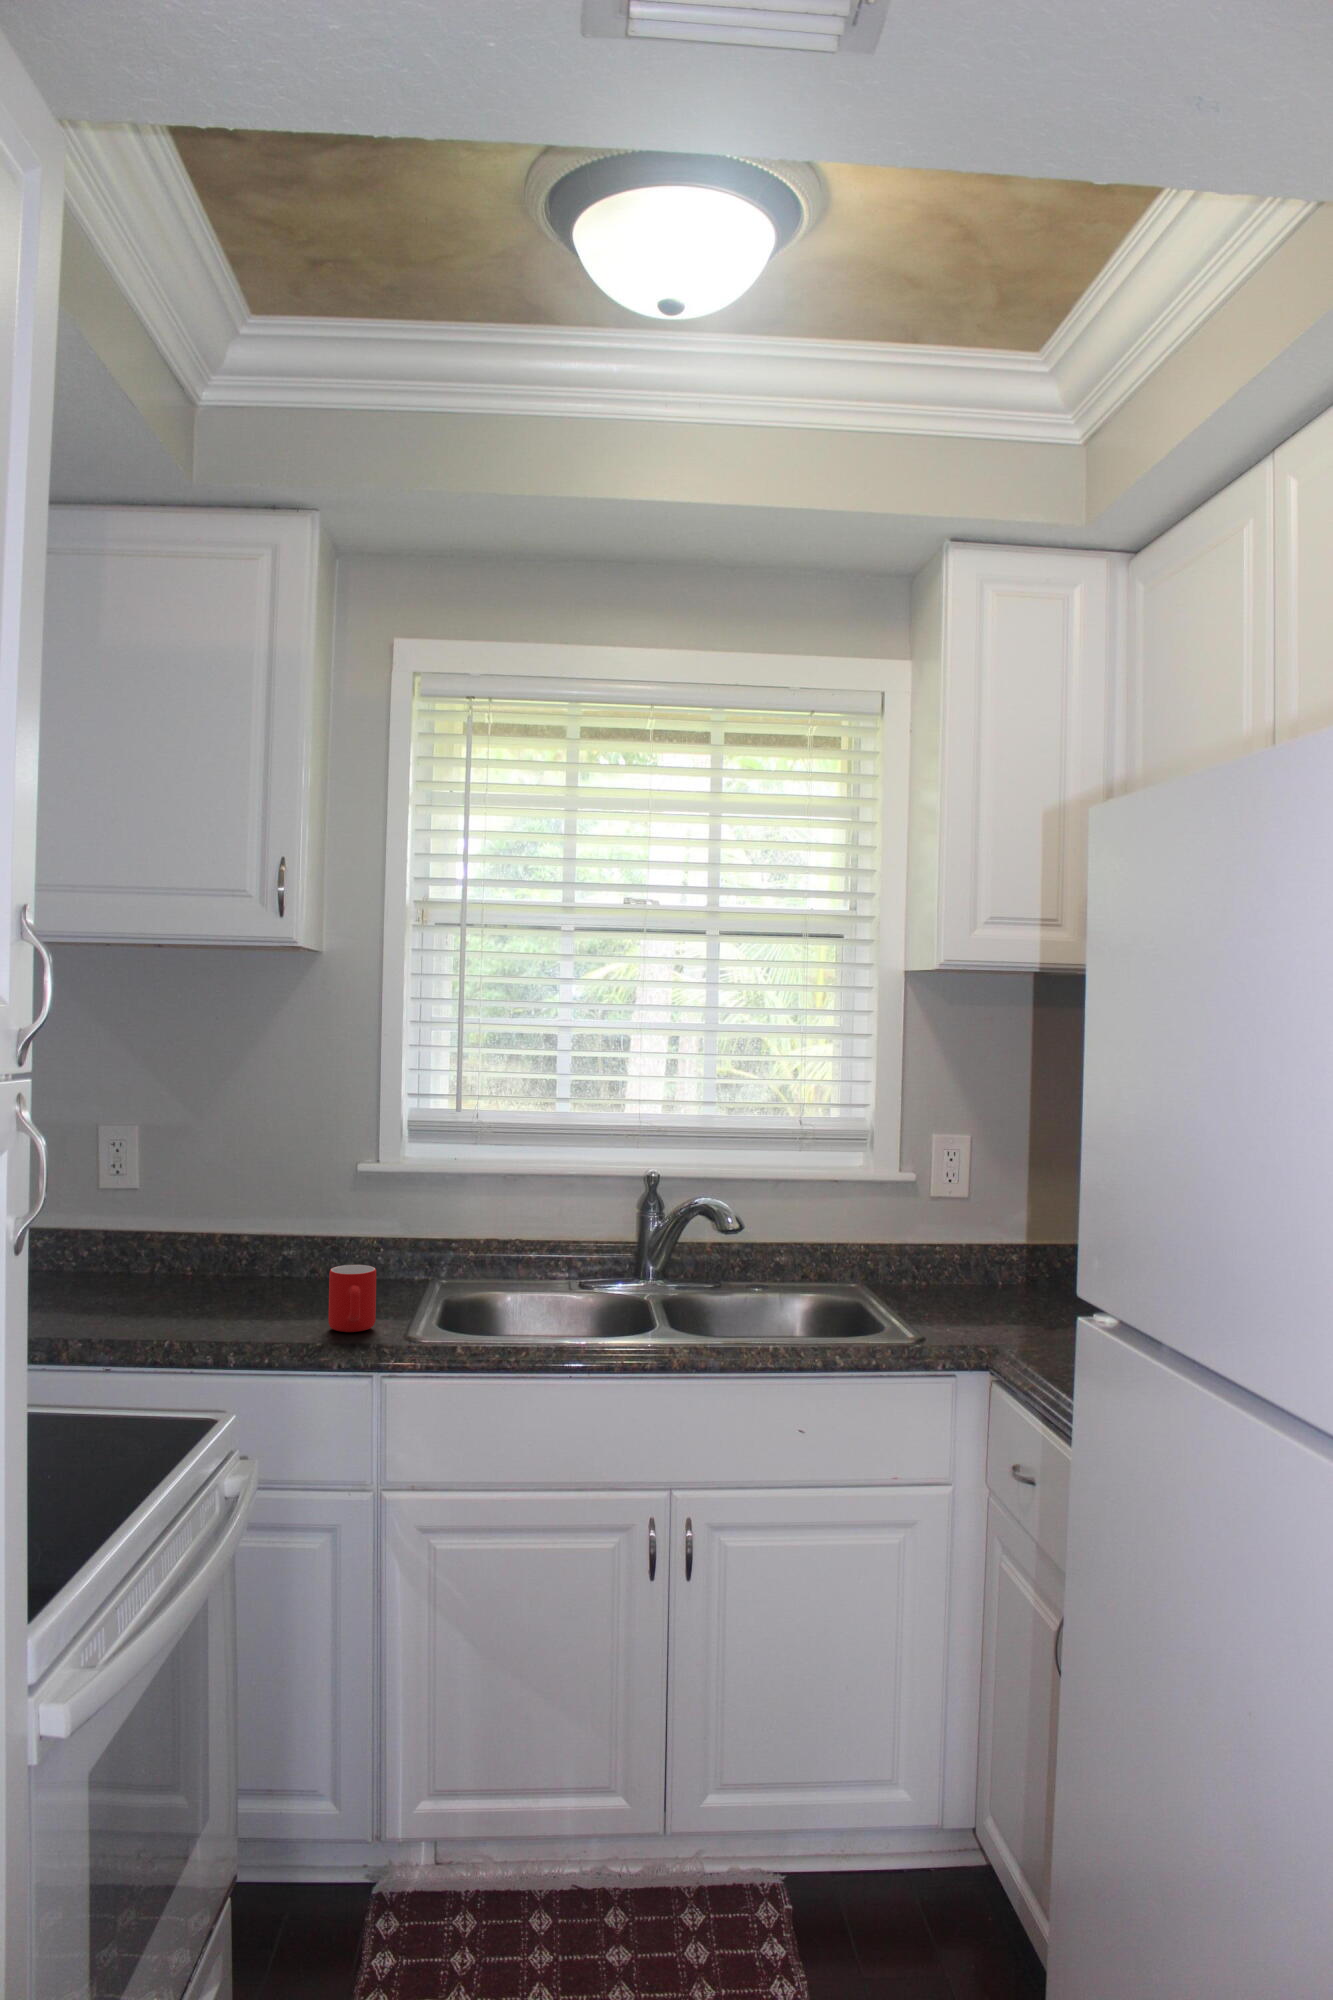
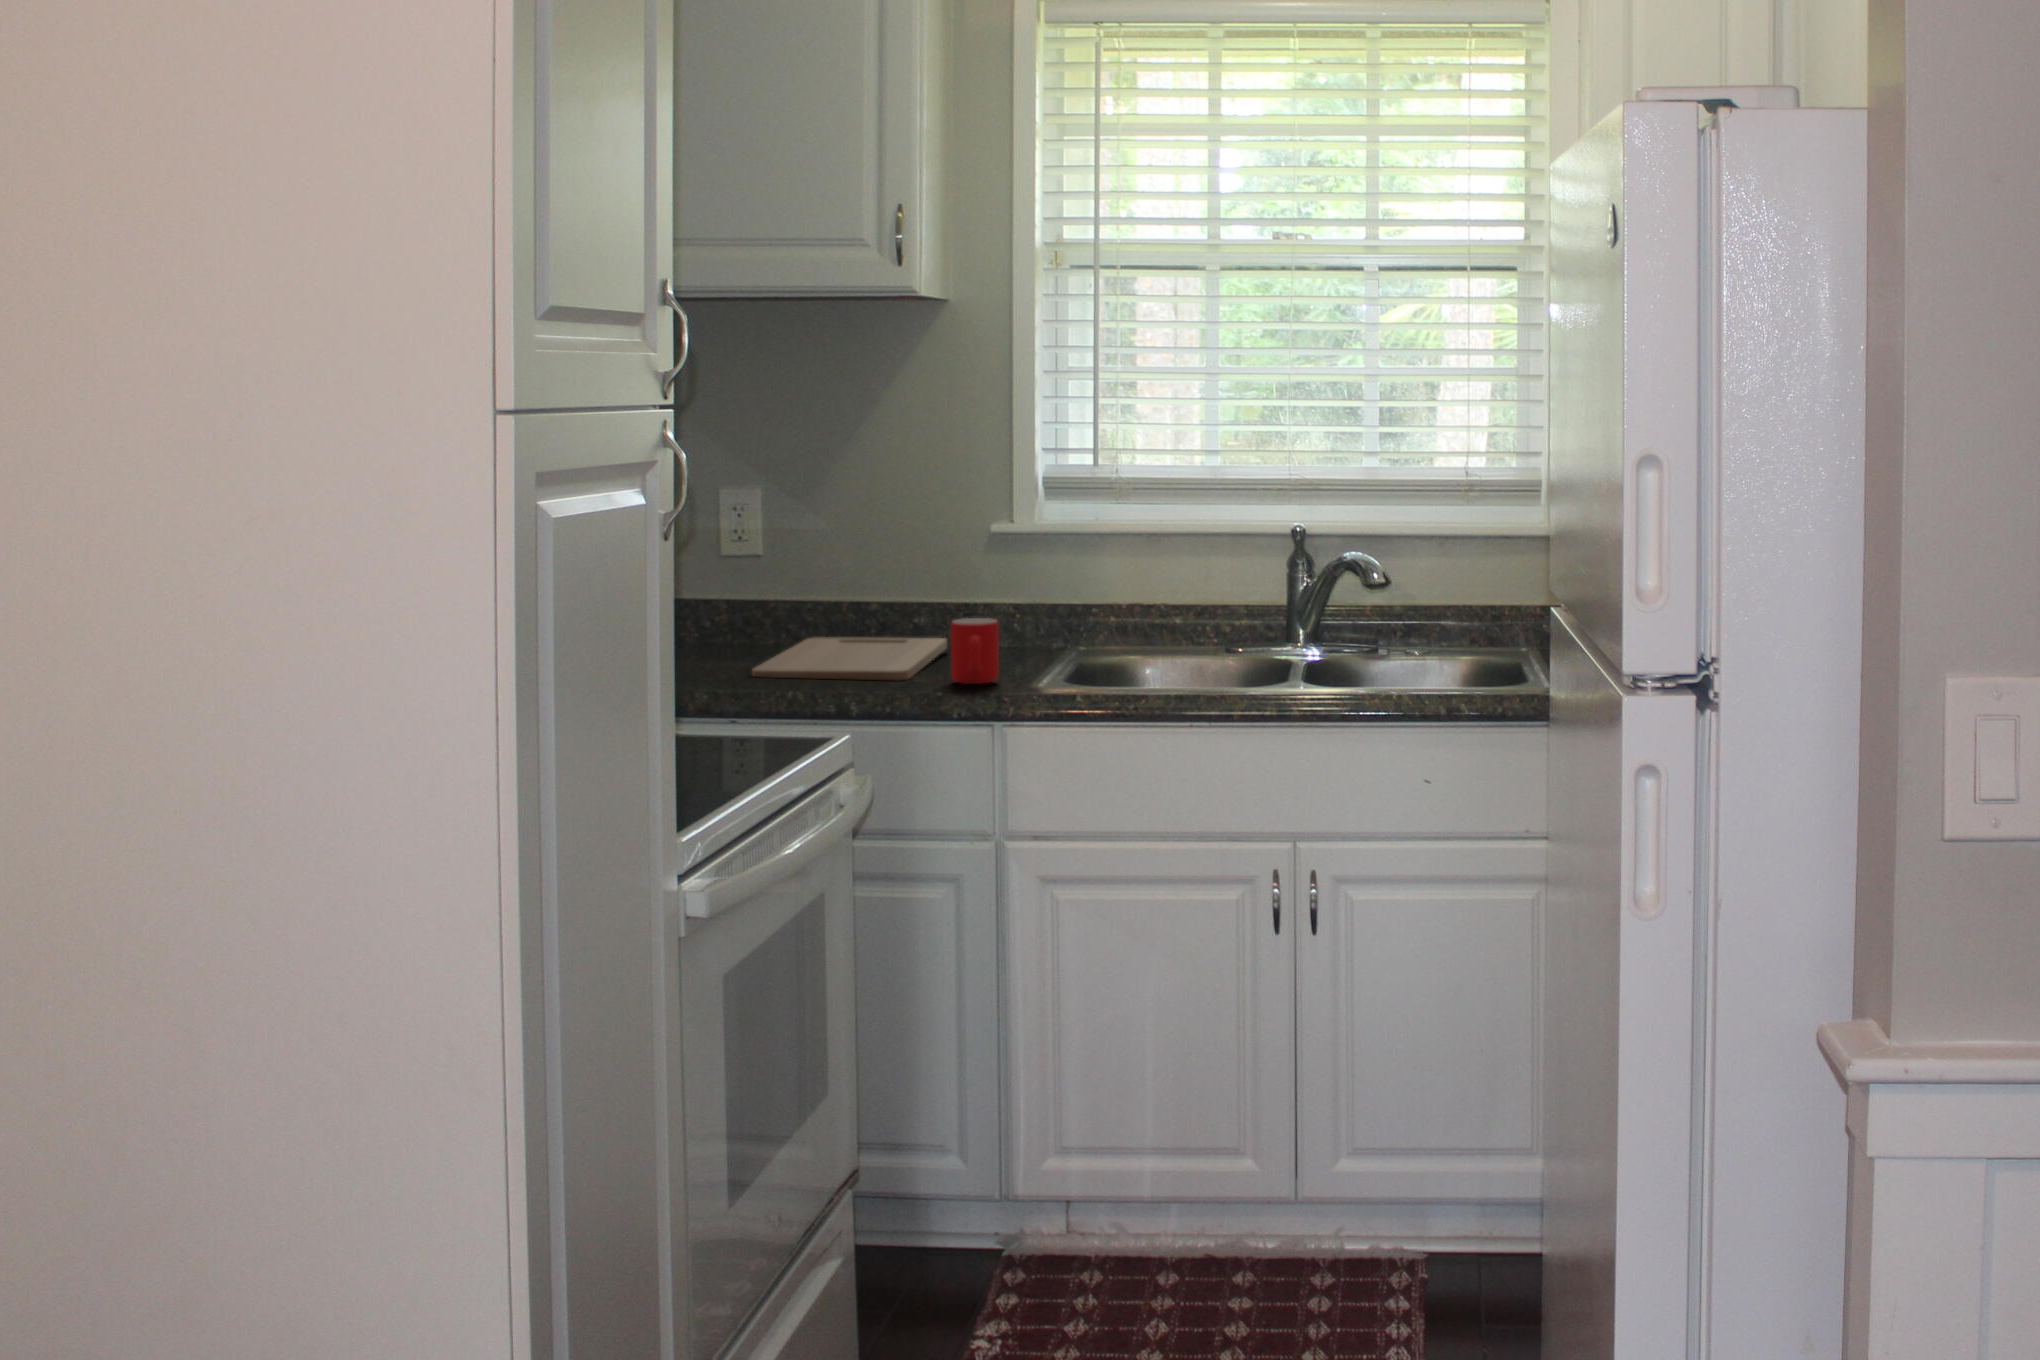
cutting board: none [125,1271,314,1329] -> present [752,637,947,680]

